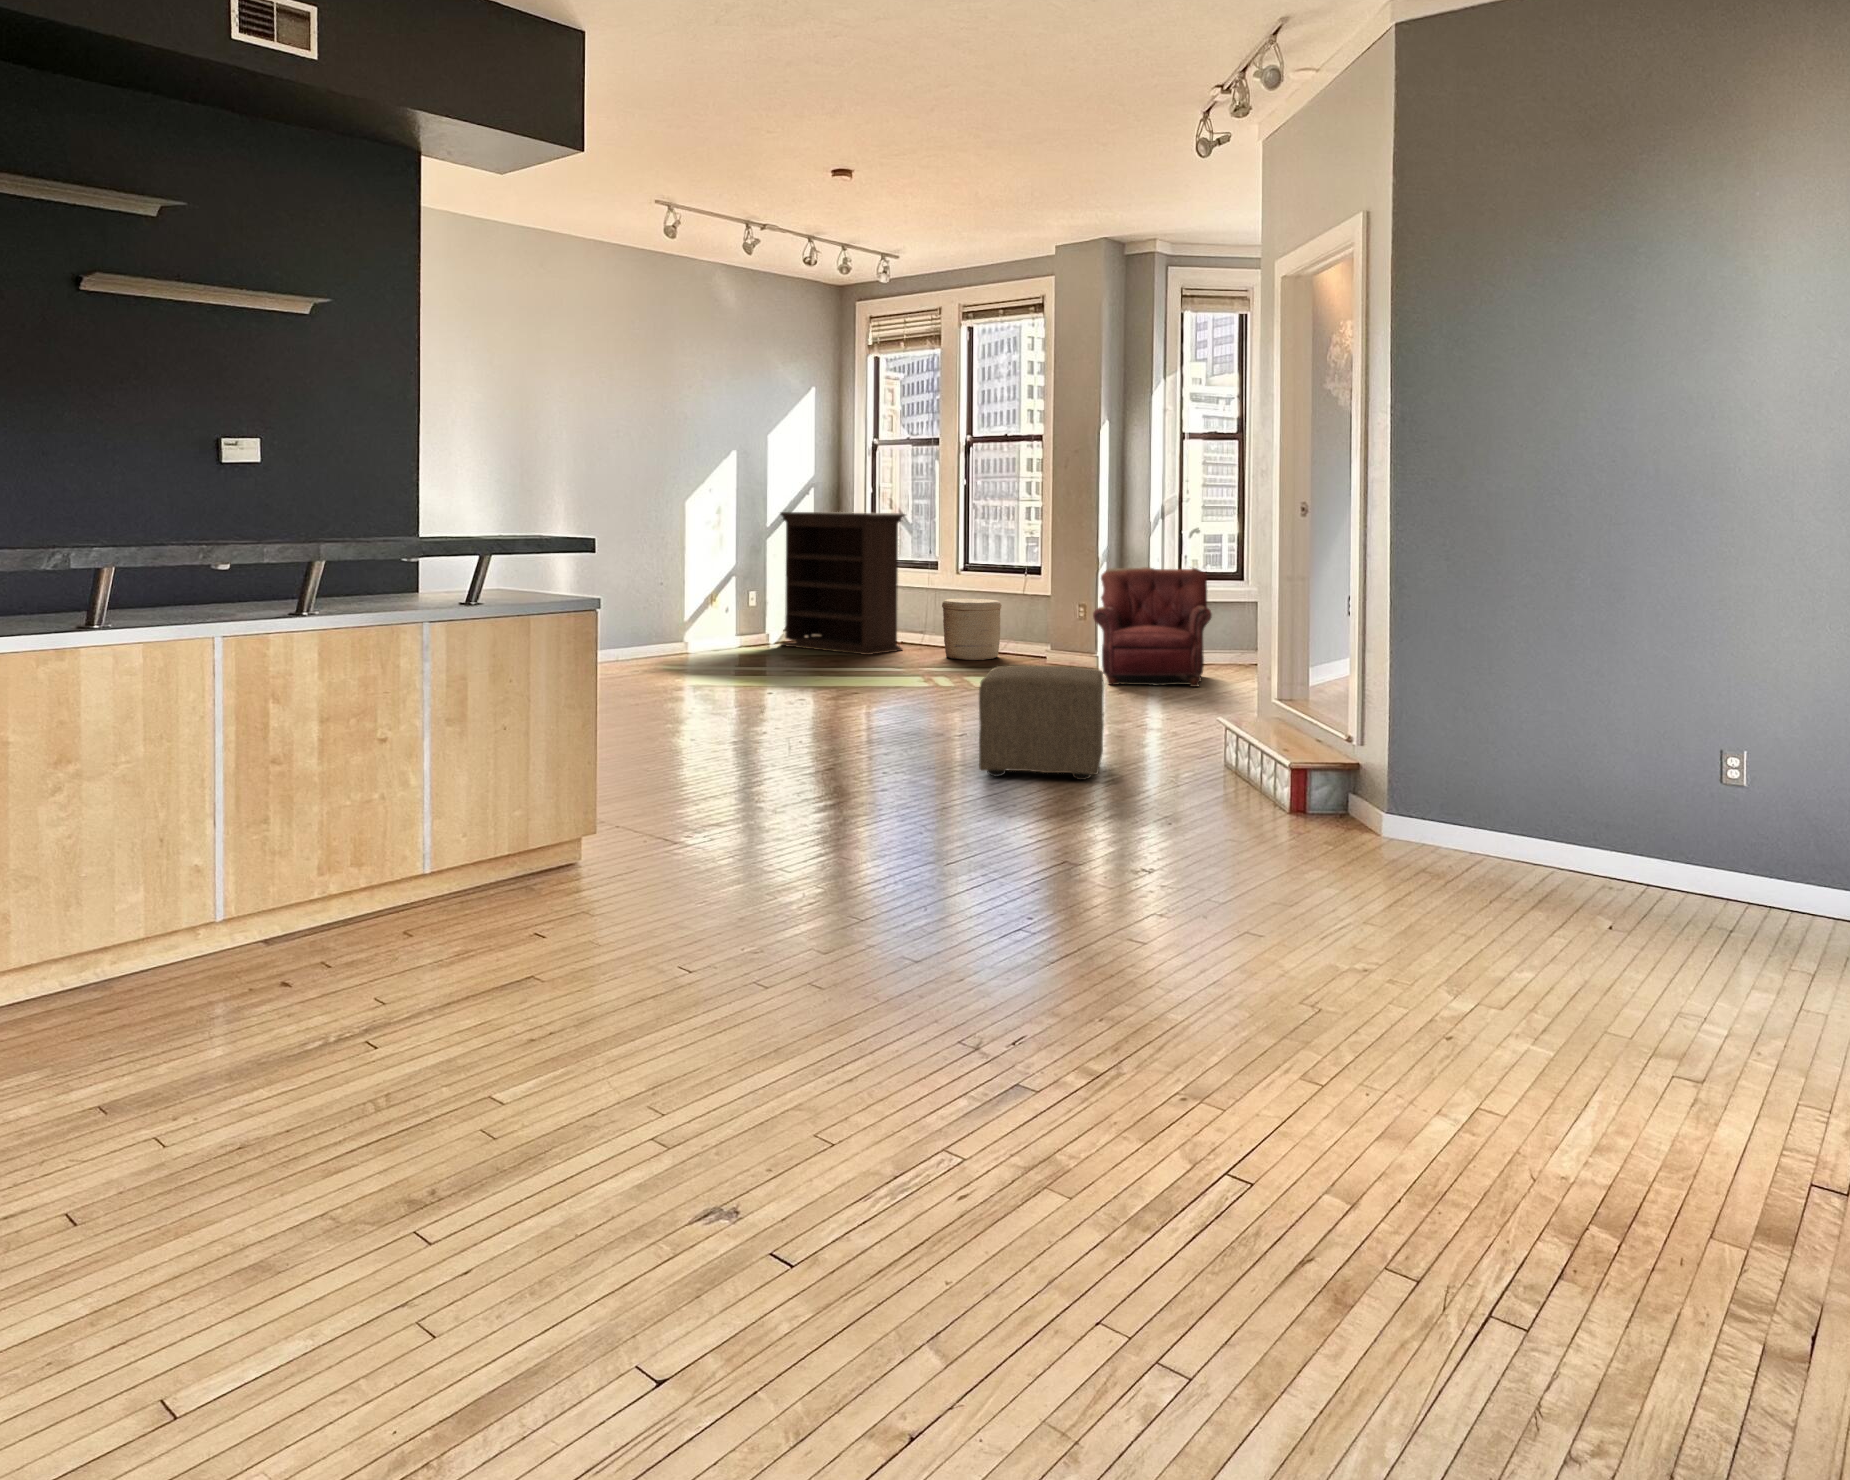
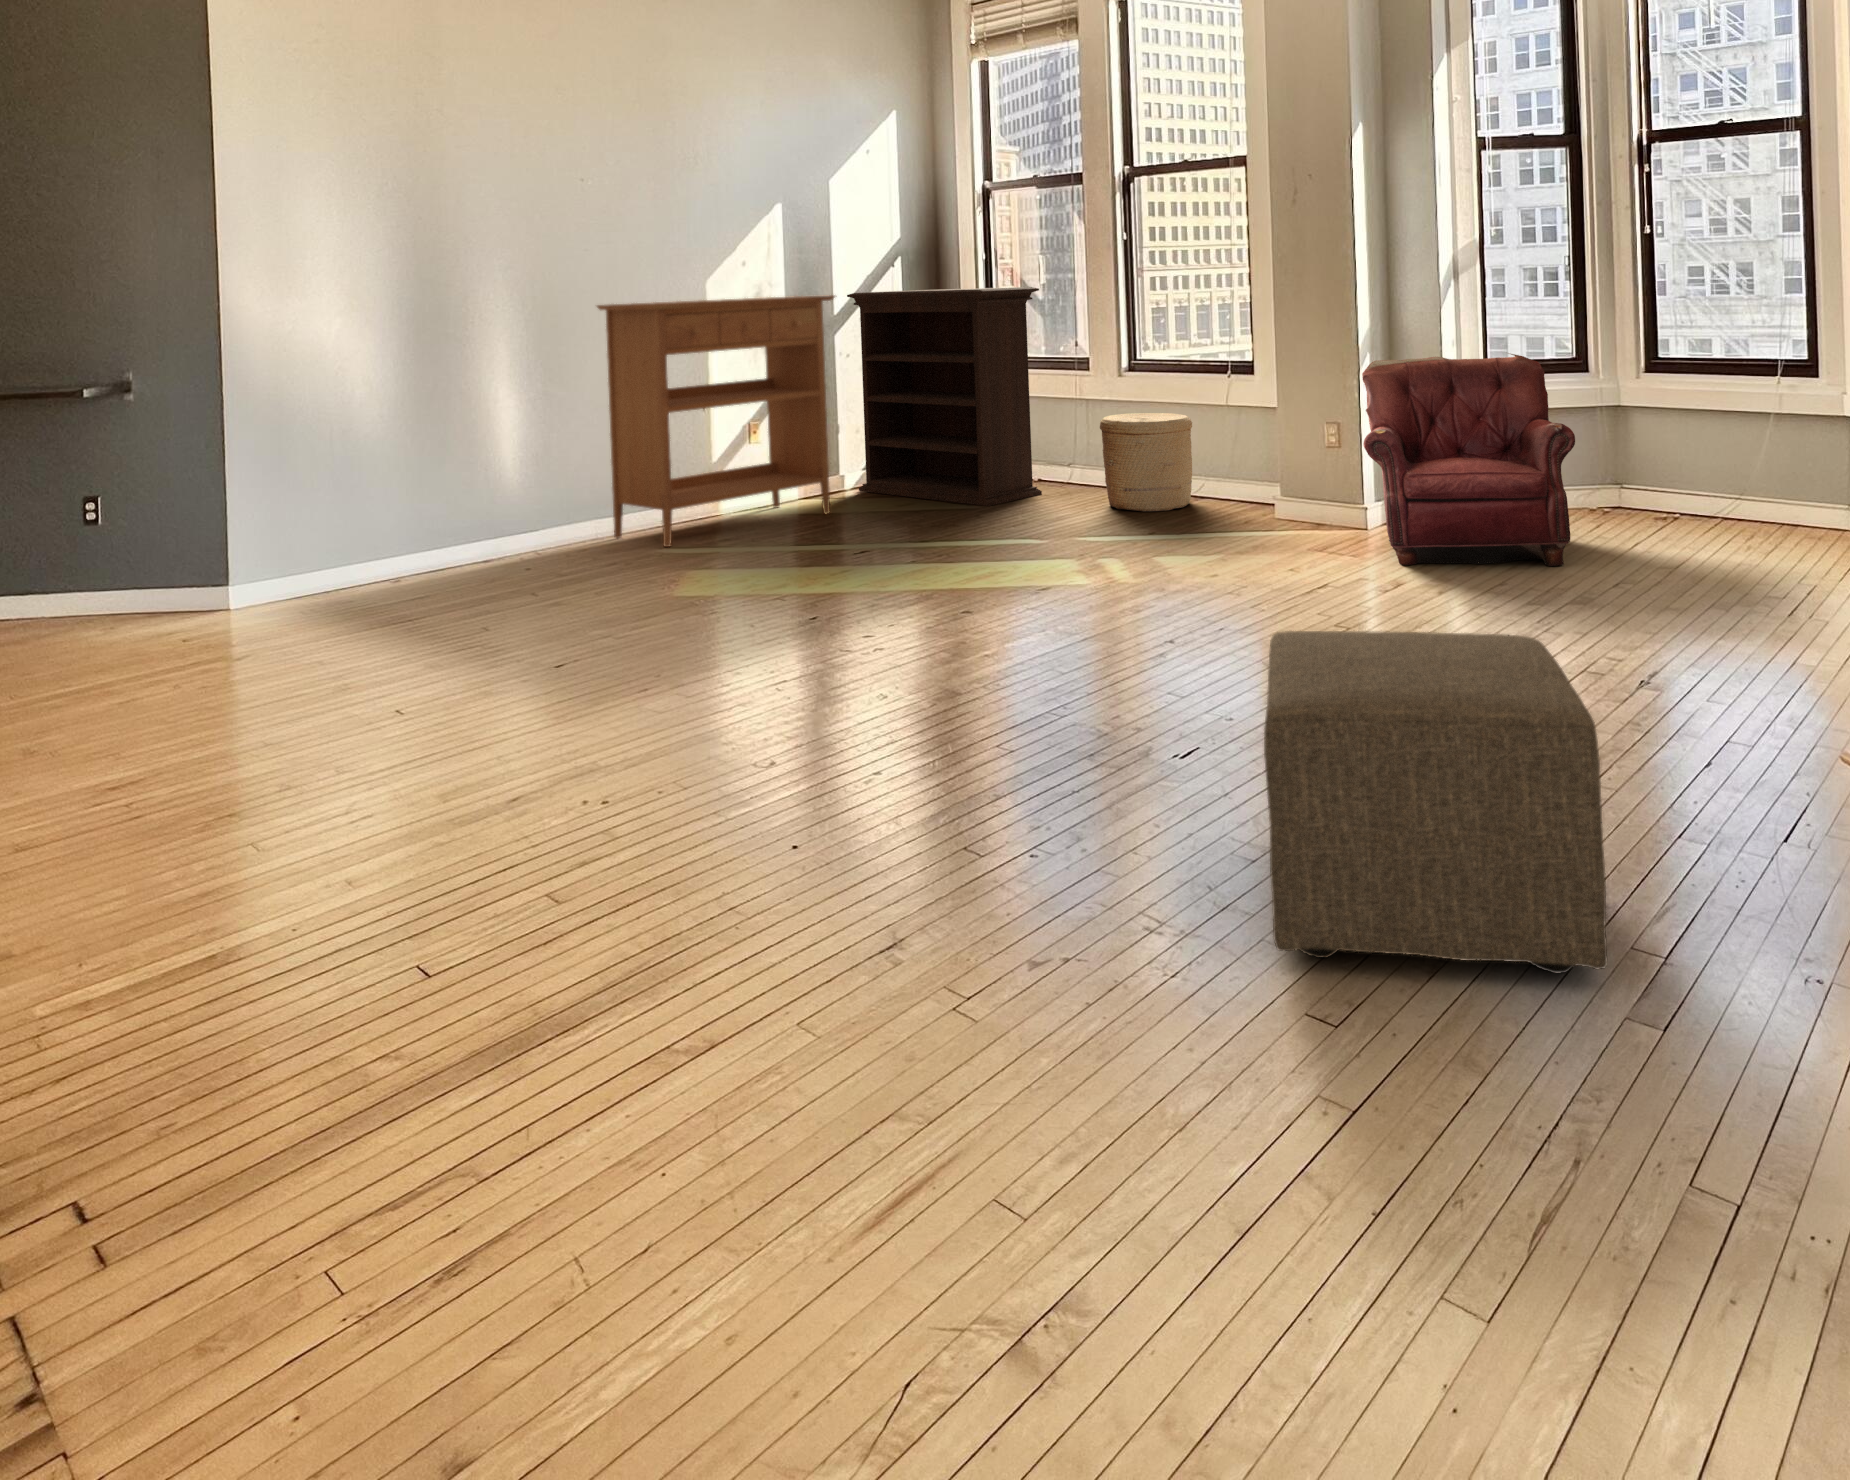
console table: none [622,513,775,667] -> present [597,295,835,547]

